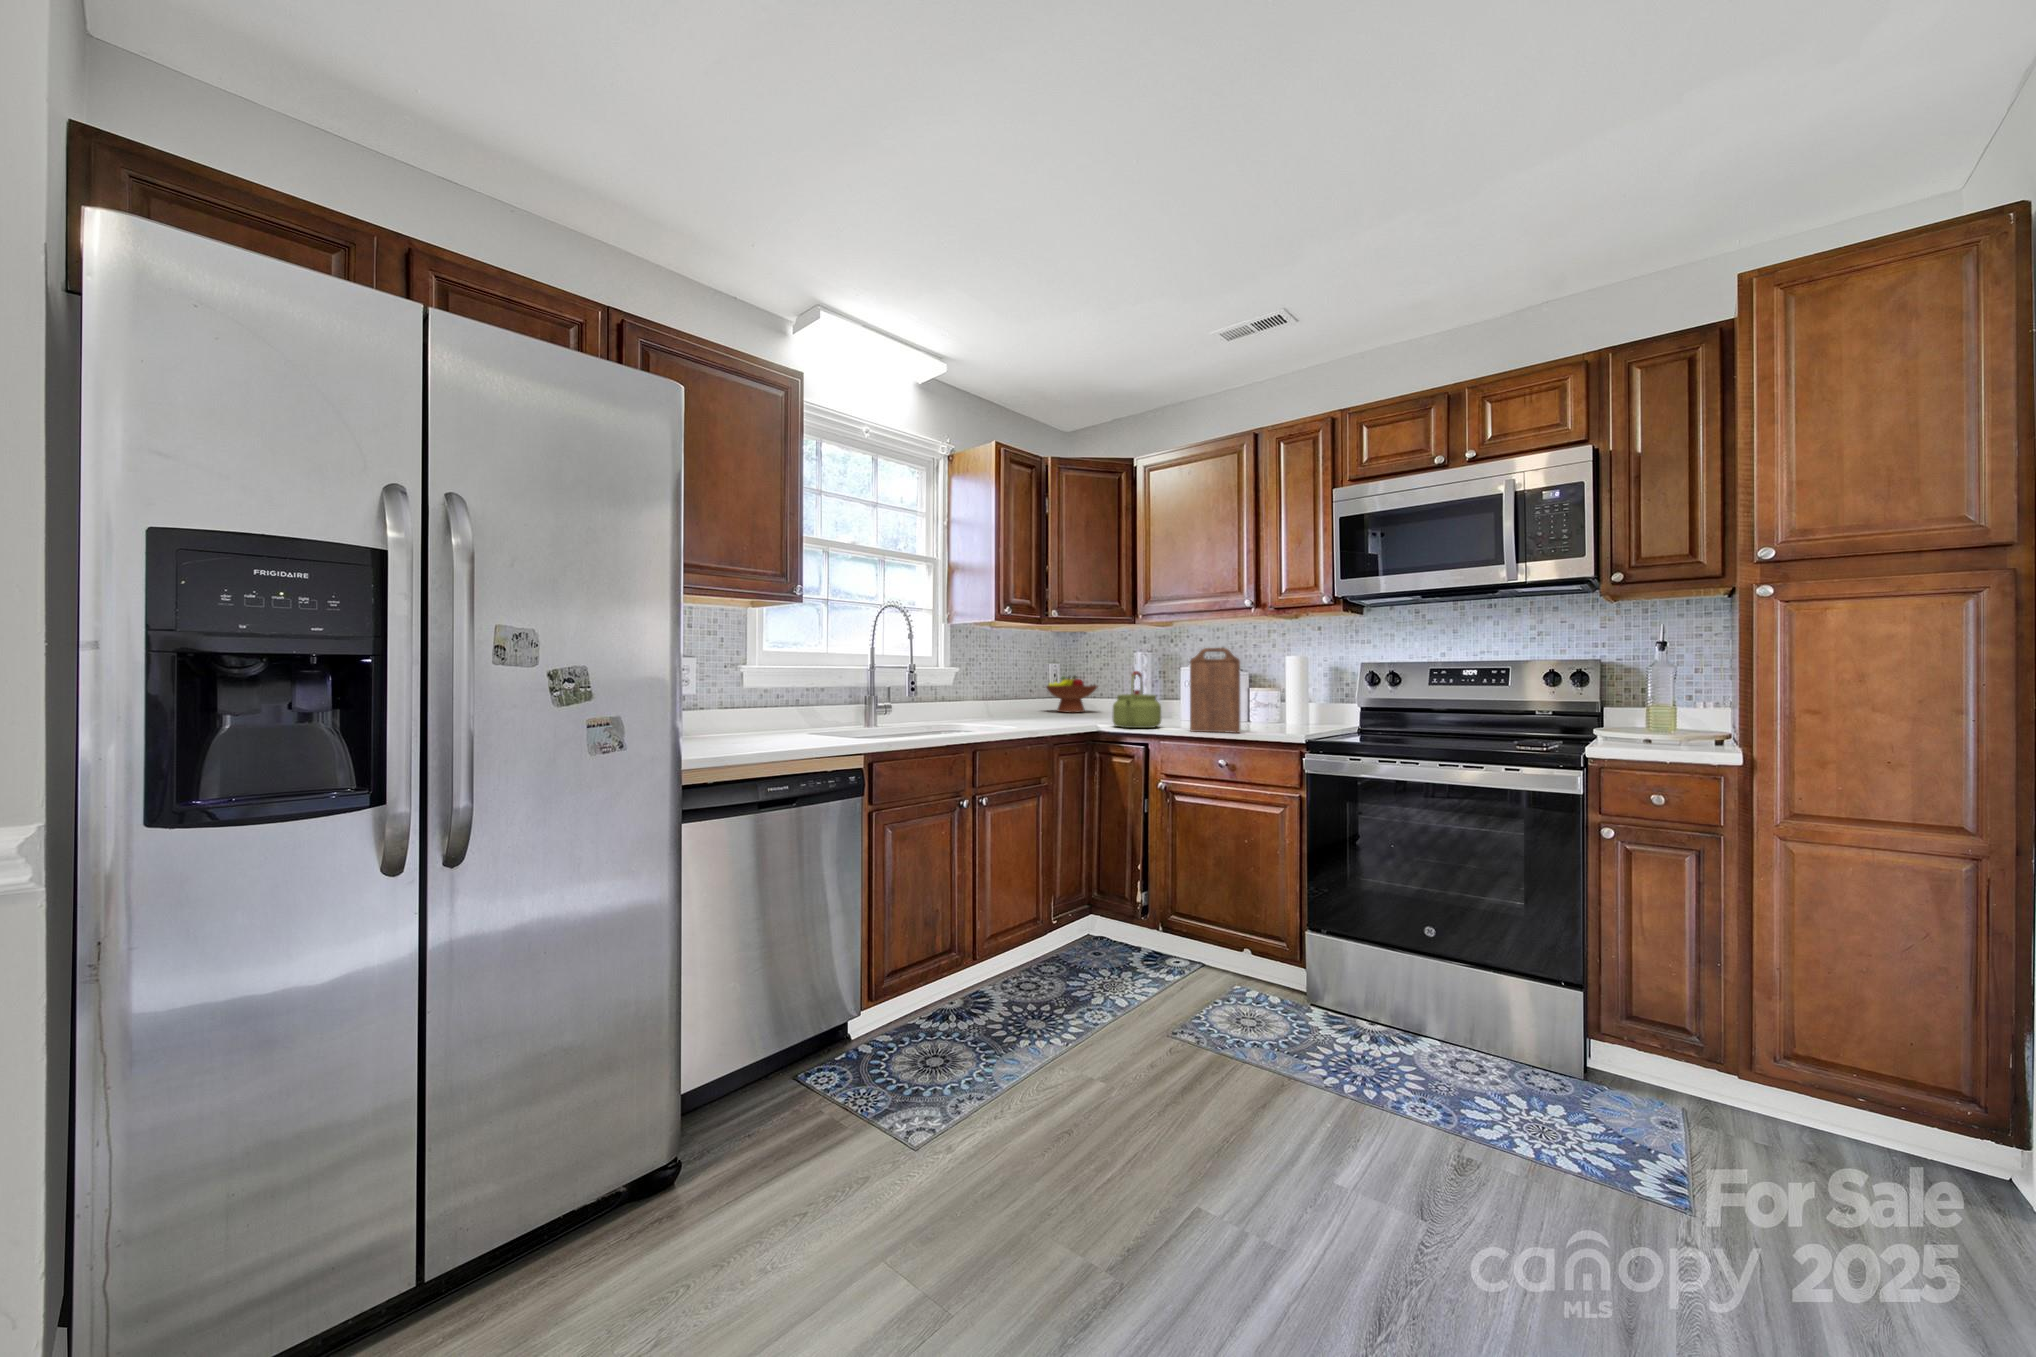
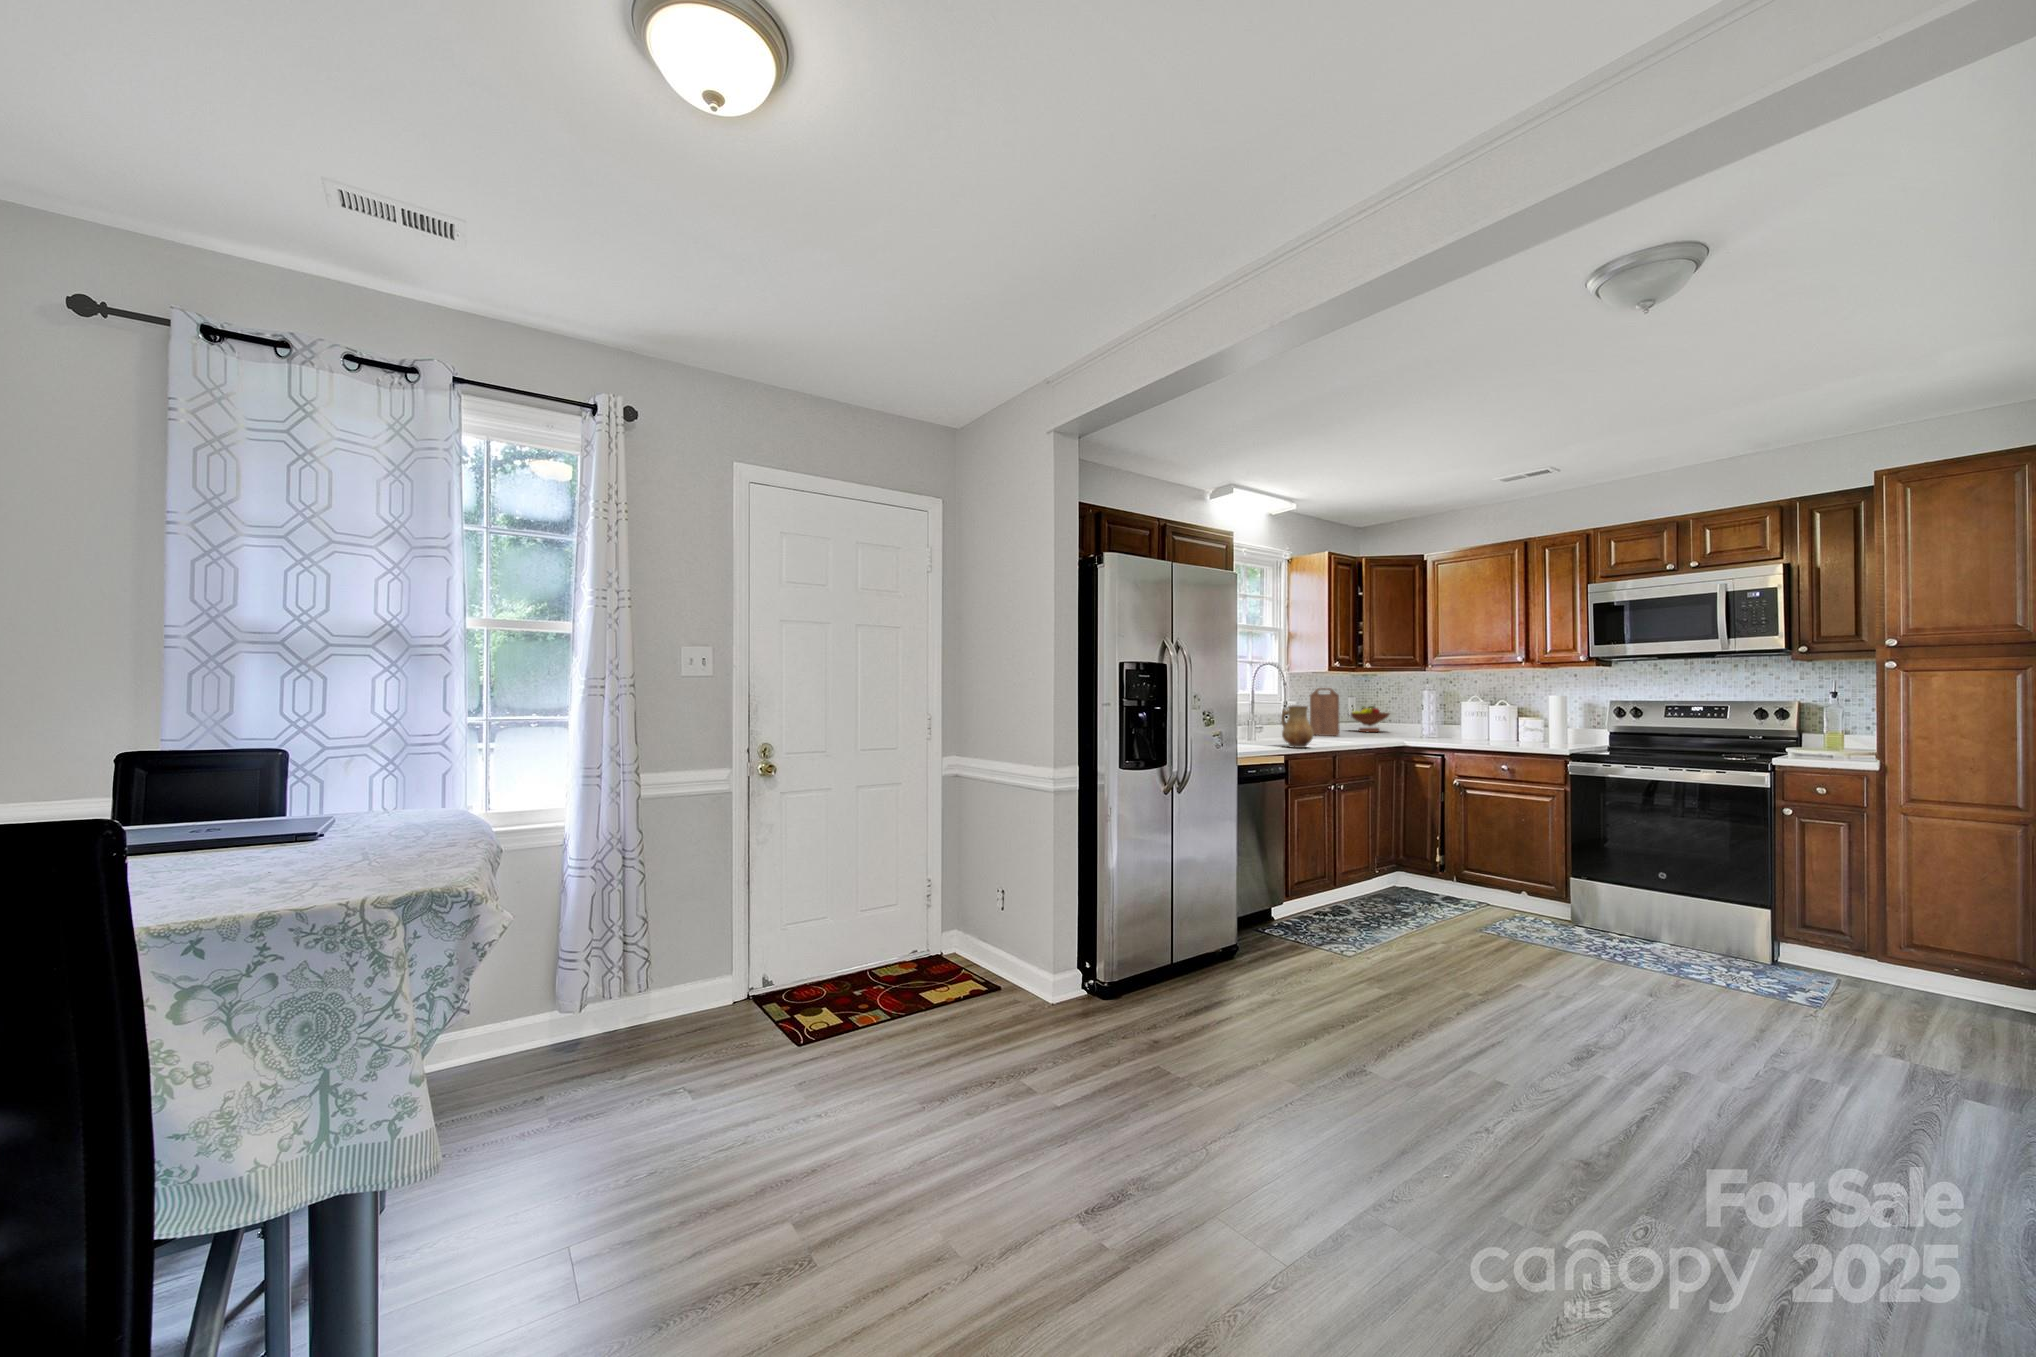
cutting board: present [1190,648,1240,733] -> present [1310,688,1340,736]
ceramic pitcher: none [877,670,927,741] -> present [1281,706,1313,748]
kettle: present [1113,671,1161,728] -> none [1418,705,1455,744]

